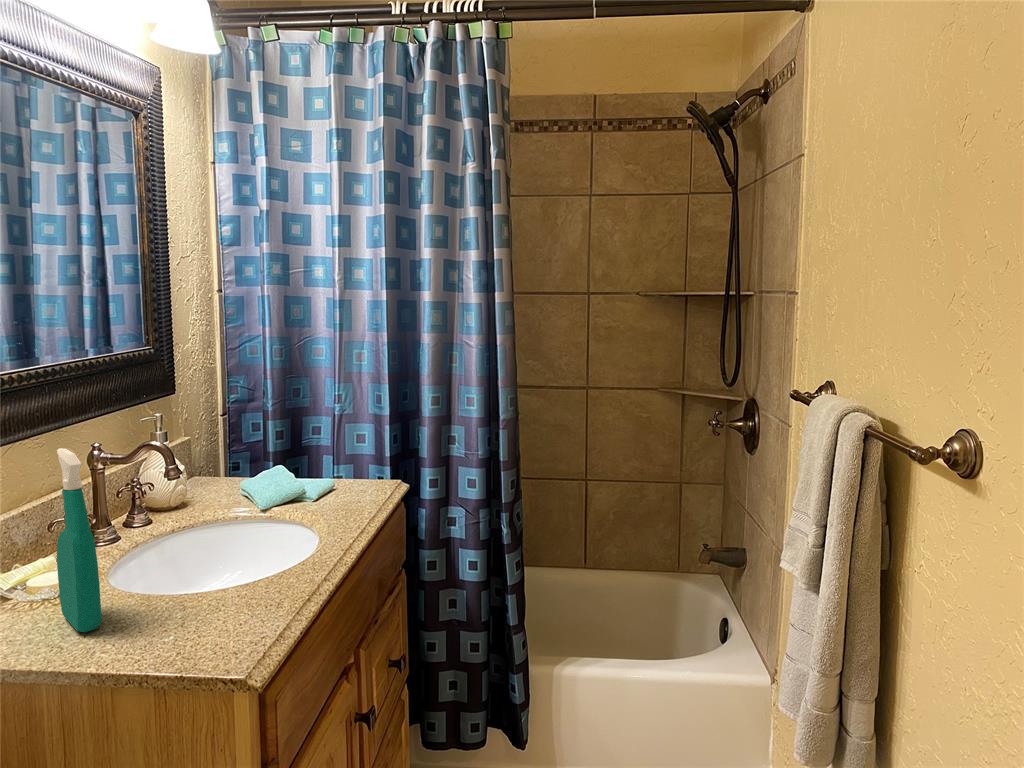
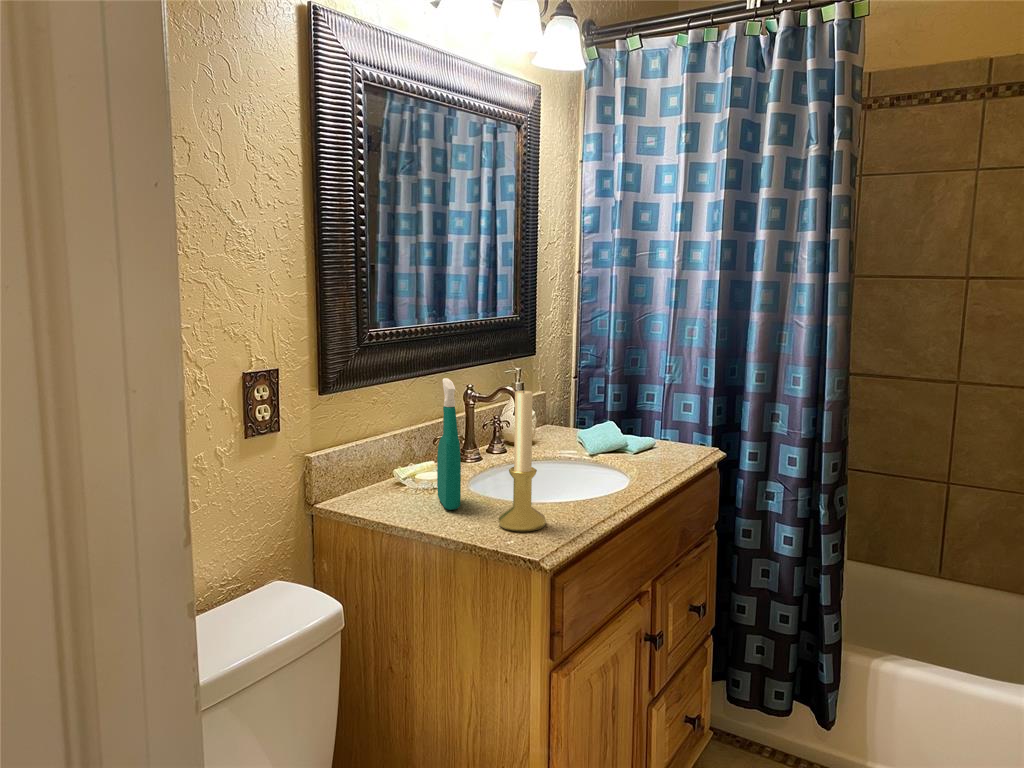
candle holder: none [165,453,234,648] -> present [498,387,546,531]

